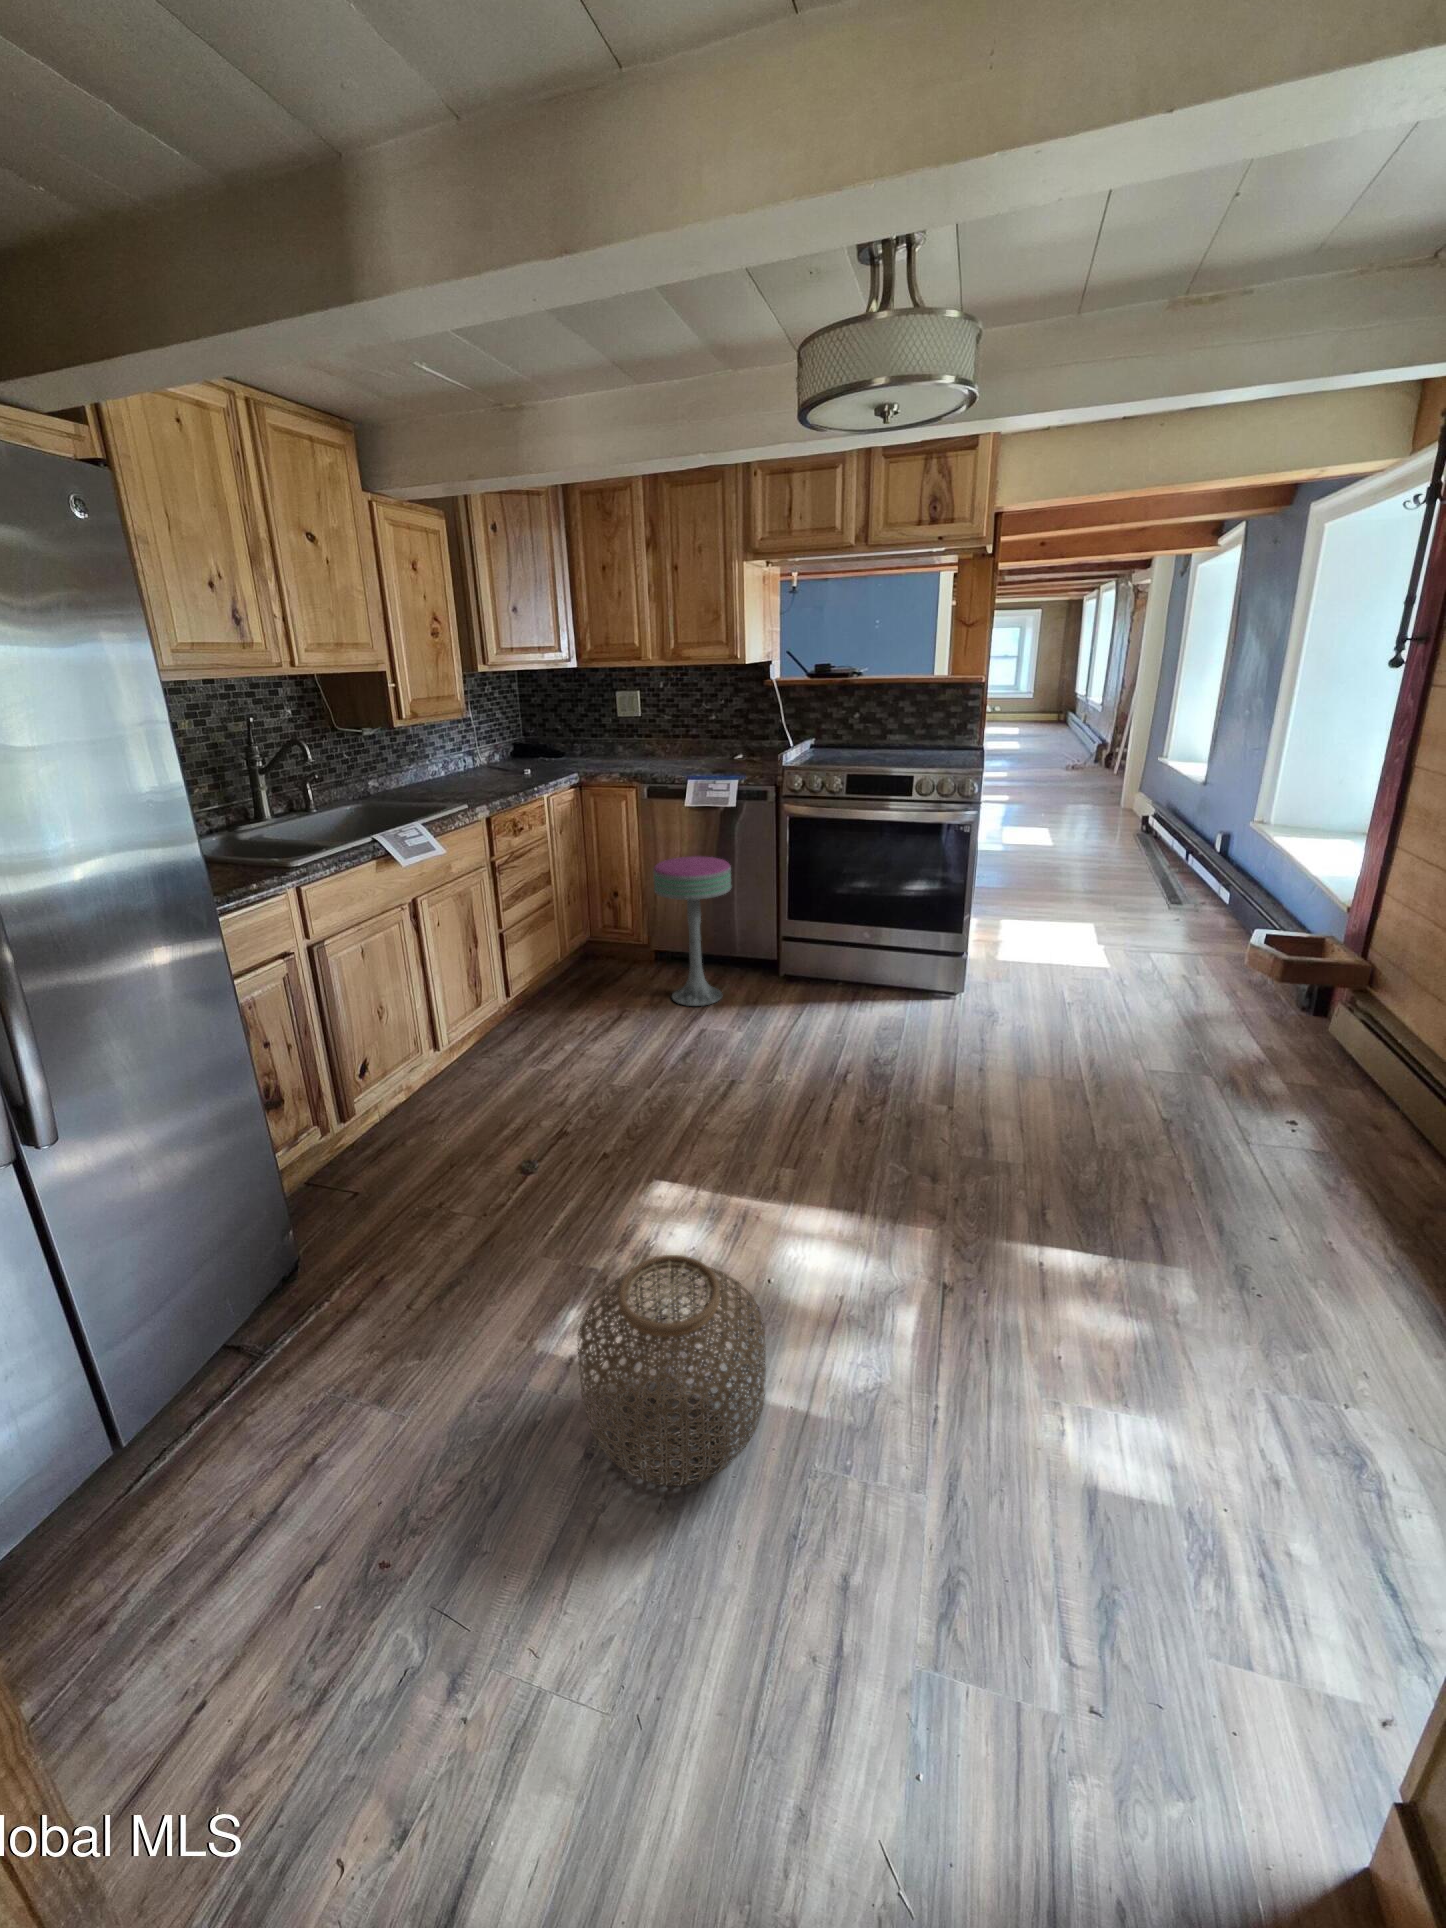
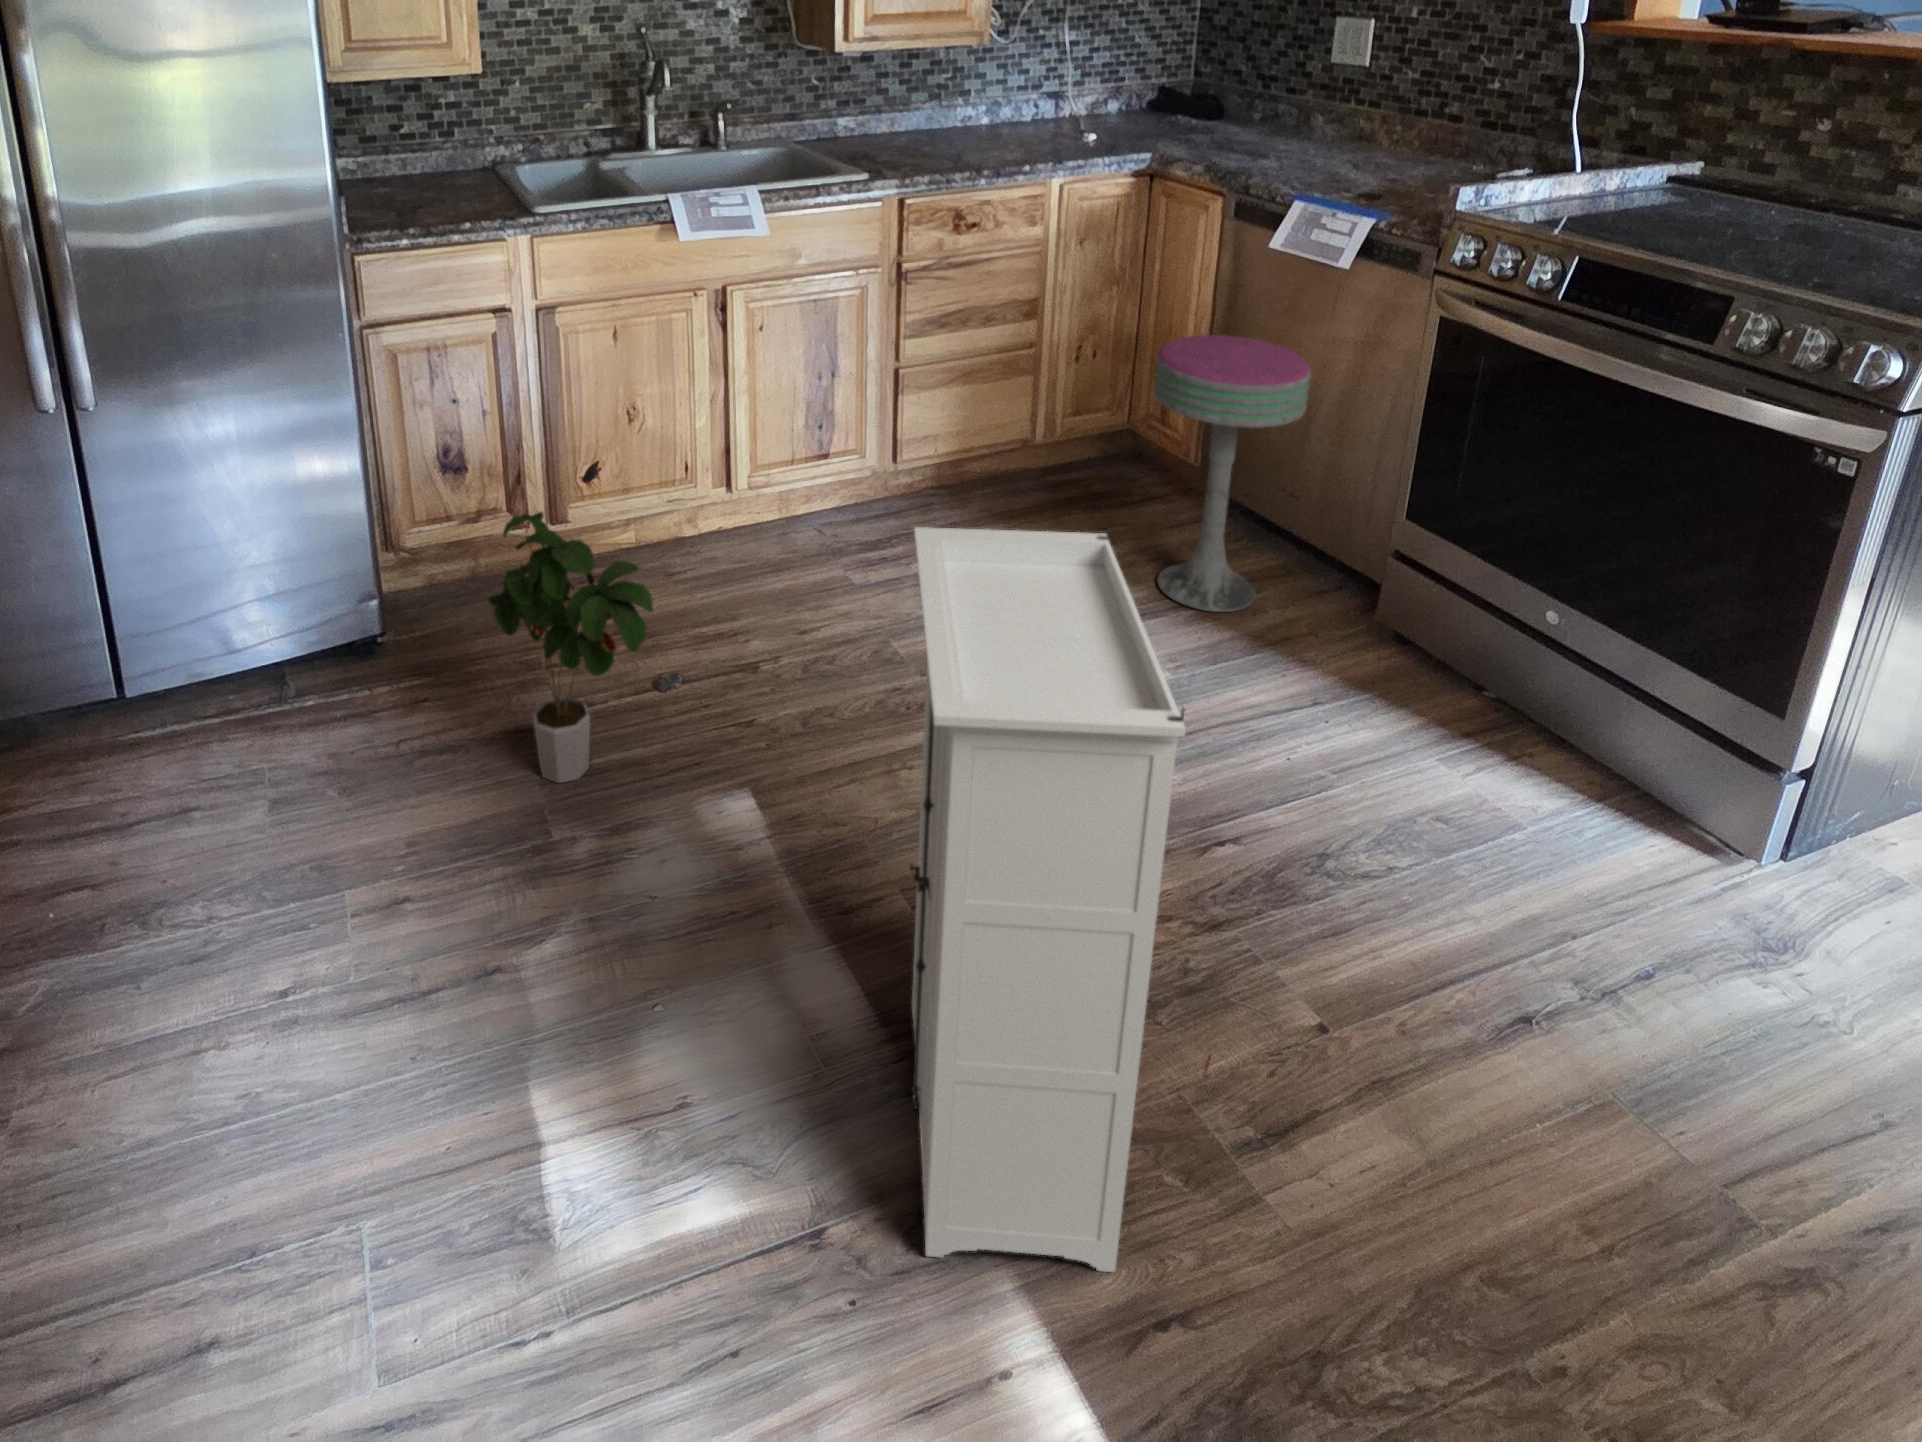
storage cabinet: none [842,893,1056,1257] -> present [910,527,1186,1272]
potted plant: none [438,1055,624,1249] -> present [488,512,653,783]
woven basket: present [578,1255,766,1486] -> none [187,817,449,1118]

